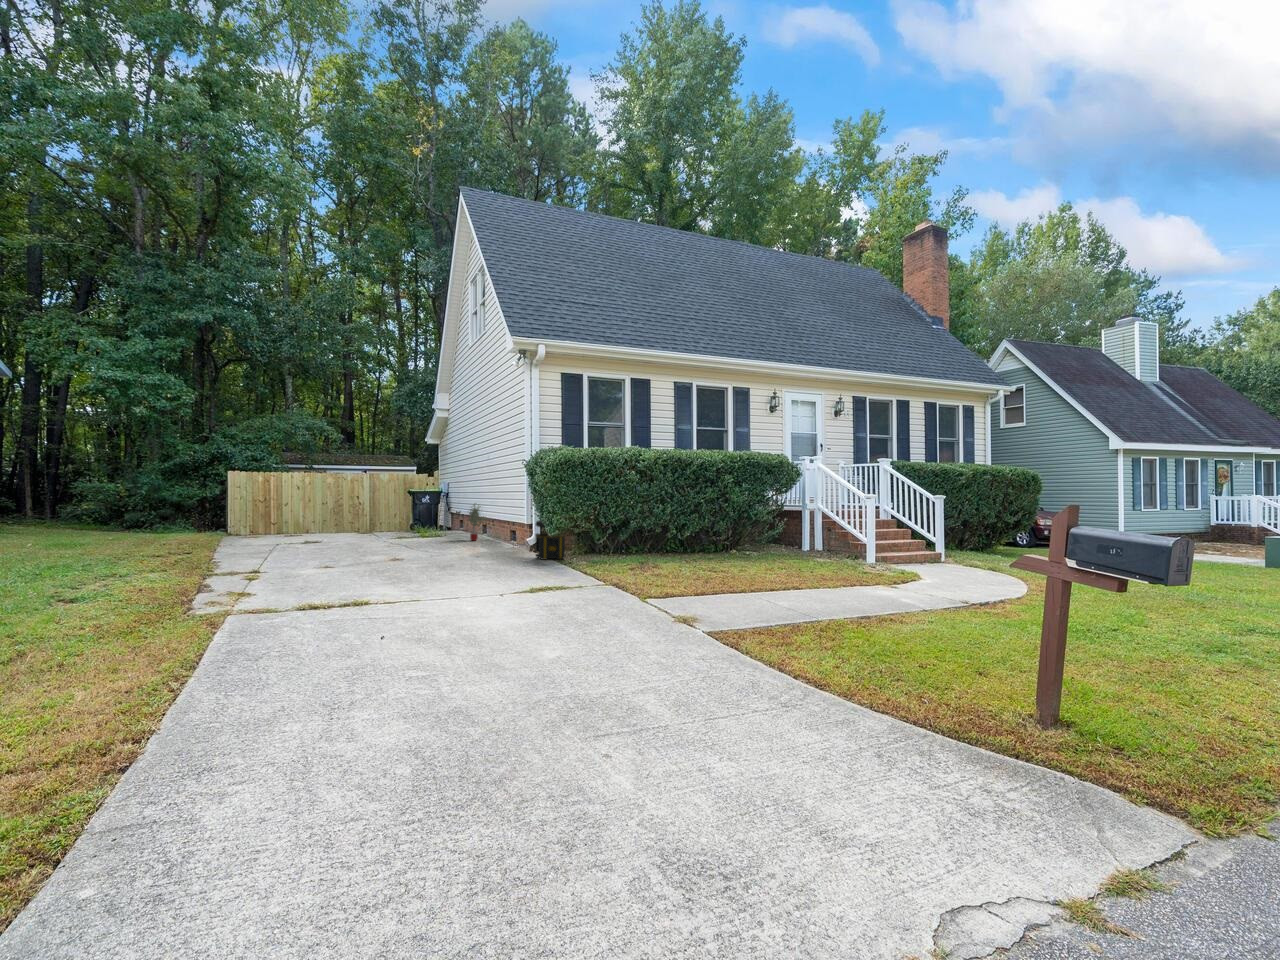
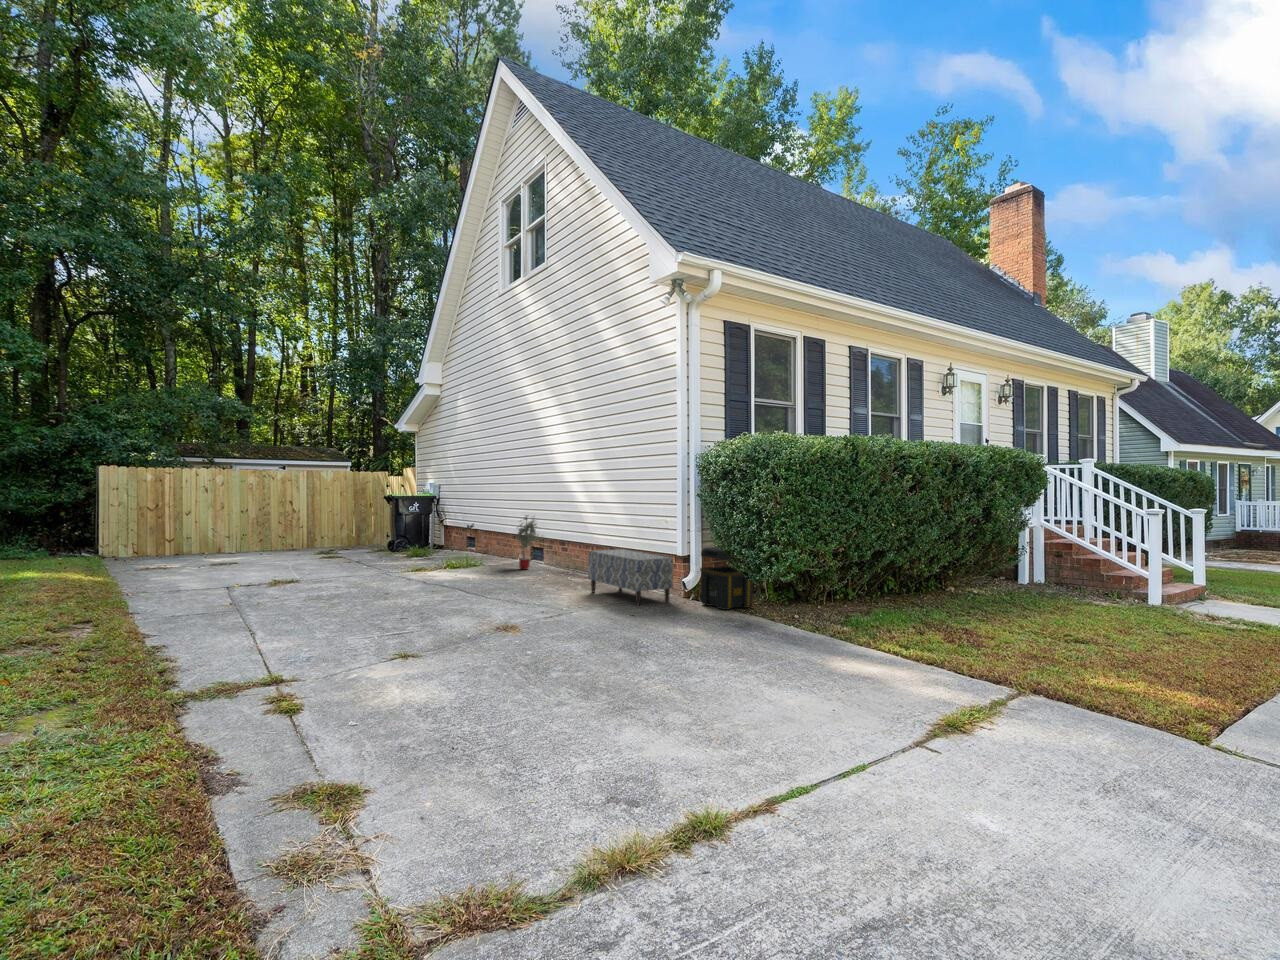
bench: none [482,524,523,557] -> present [588,549,673,605]

